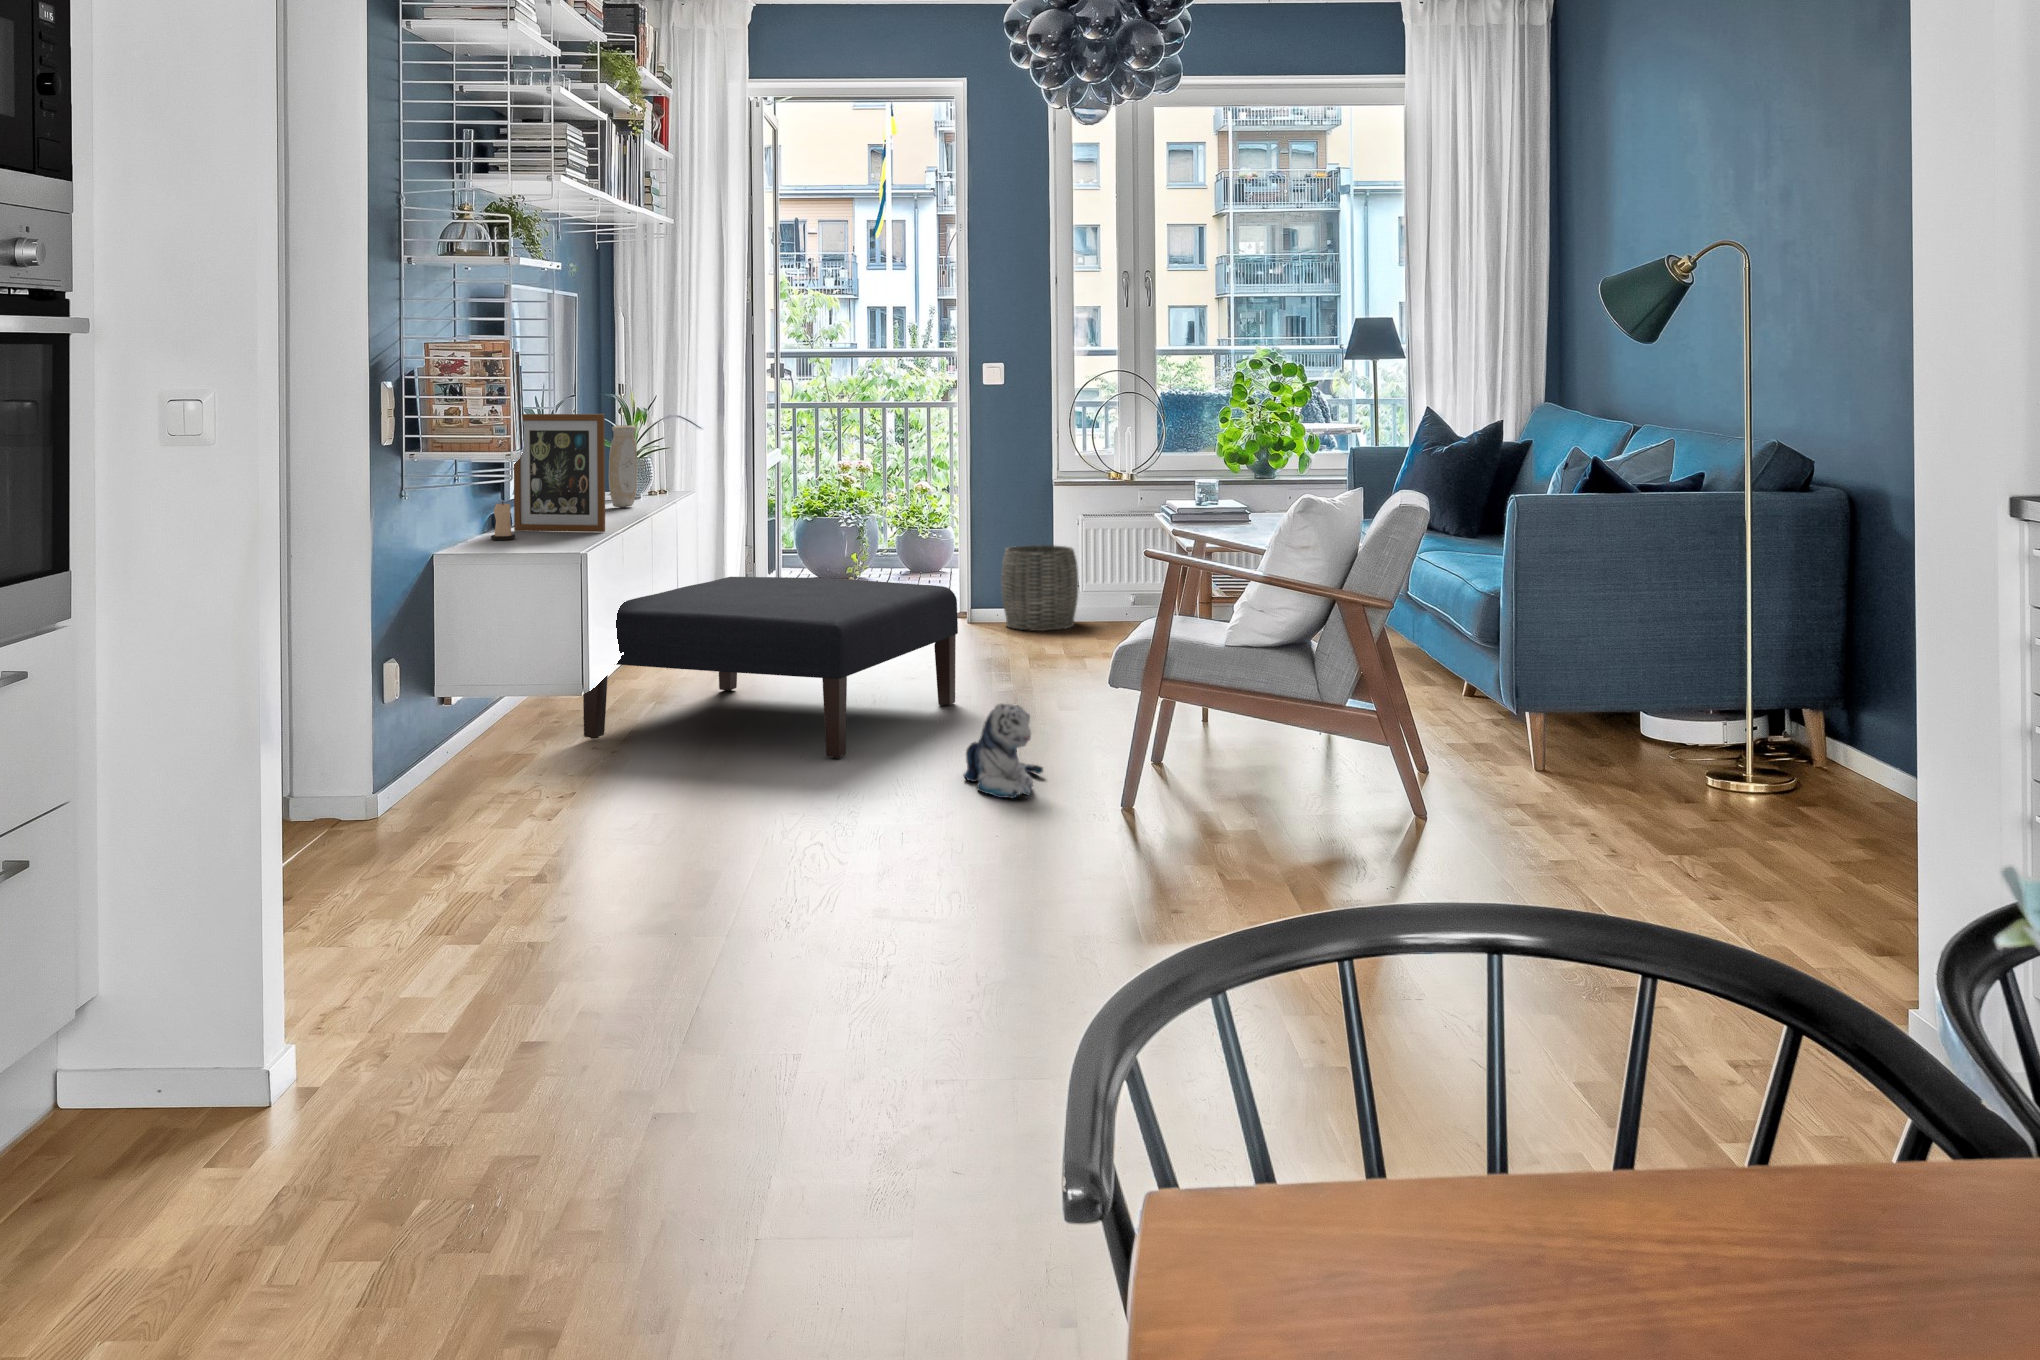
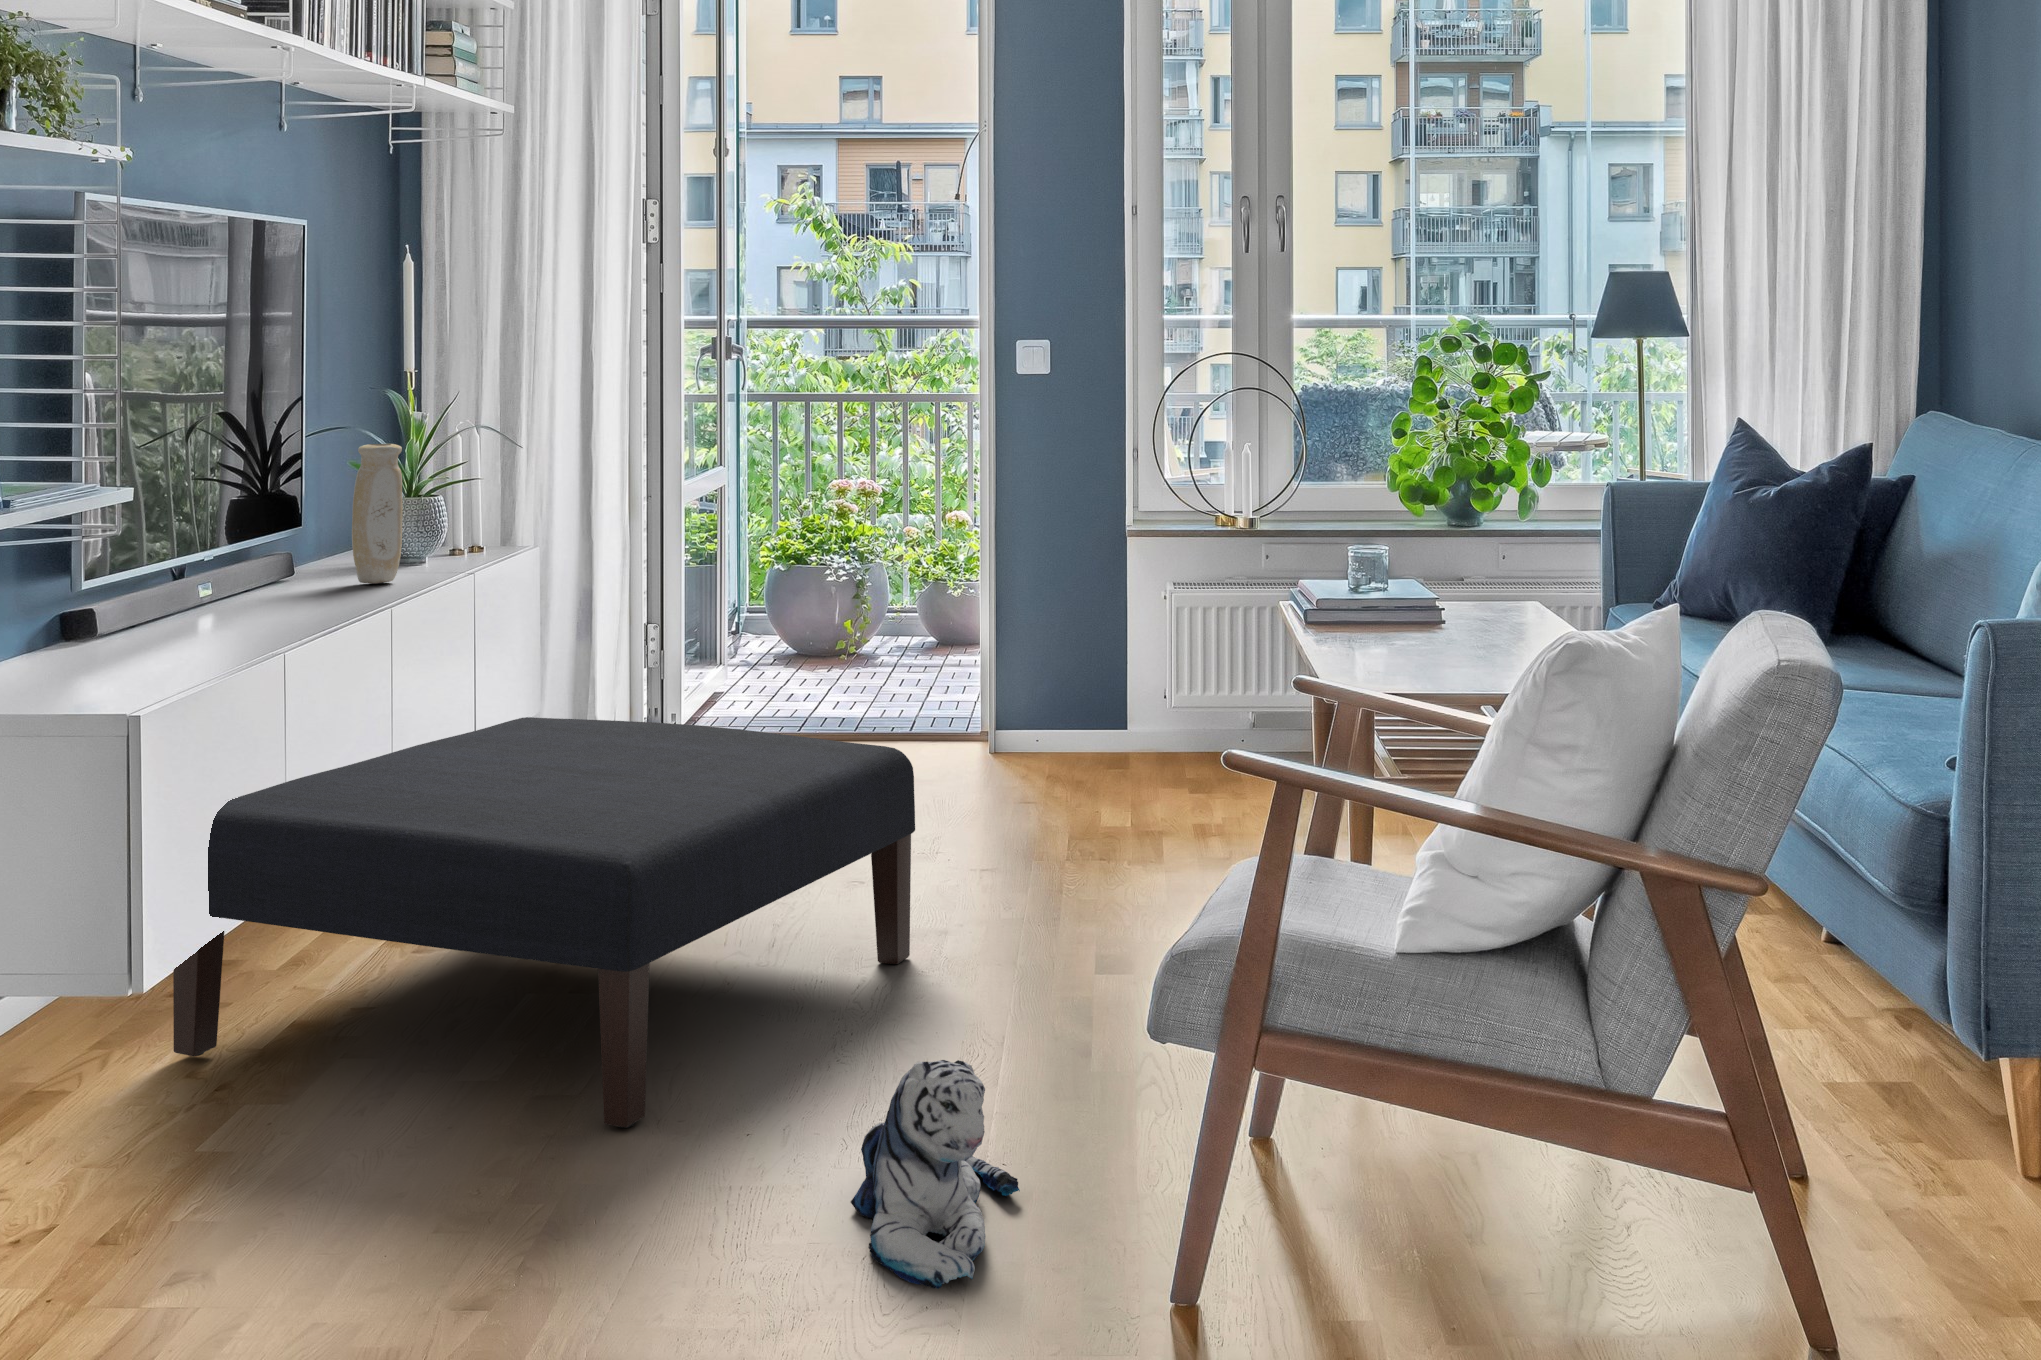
picture frame: present [514,414,605,532] -> none [101,431,262,650]
candle: present [491,501,515,540] -> none [20,596,69,672]
woven basket: present [1001,545,1078,631] -> none [1042,631,1165,774]

